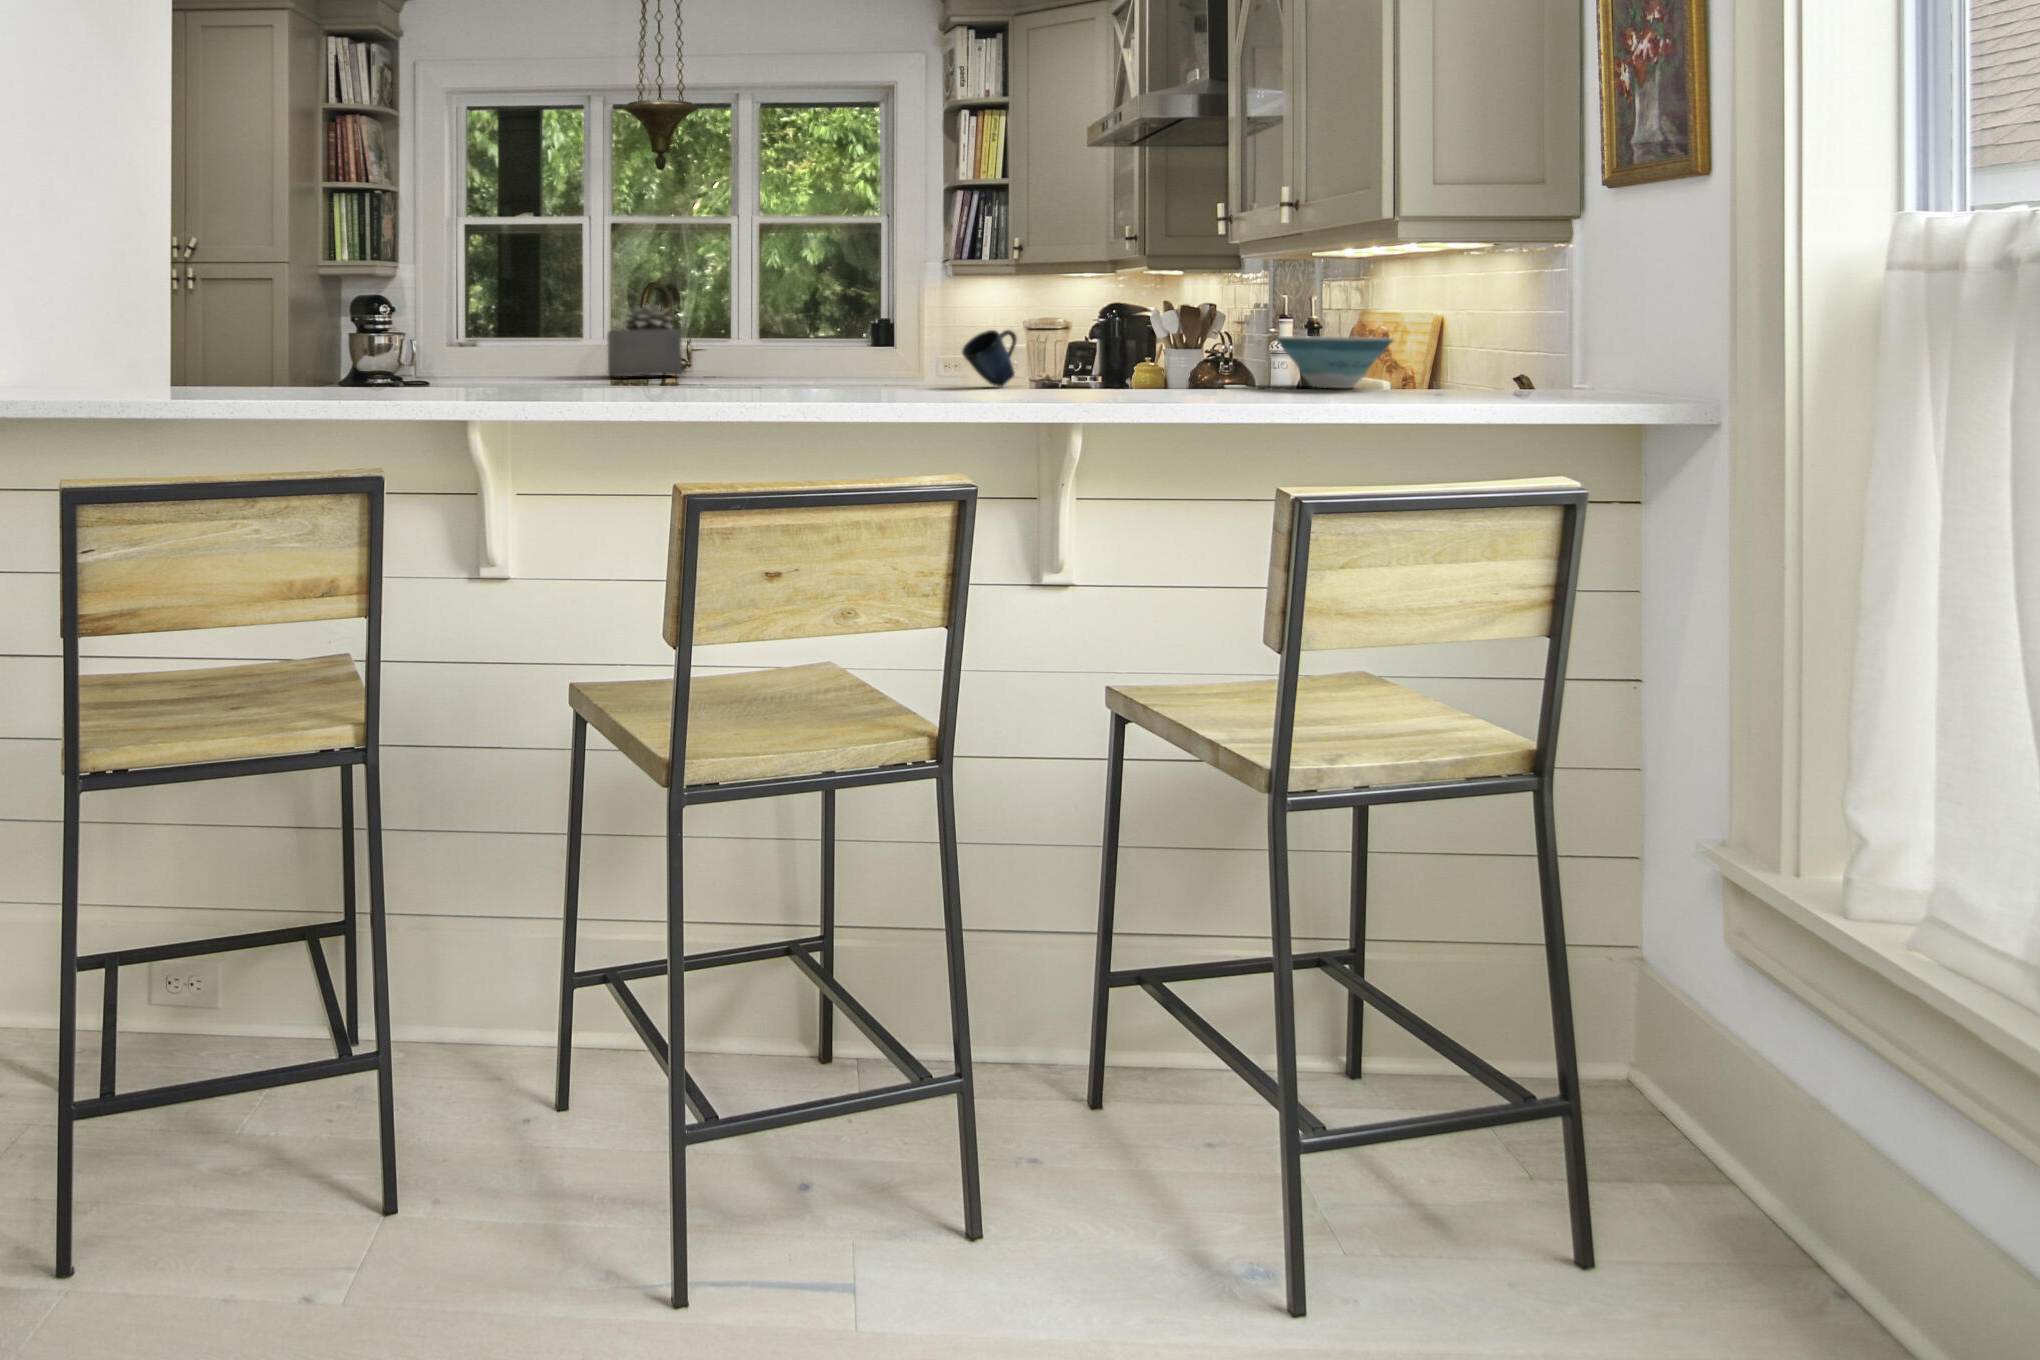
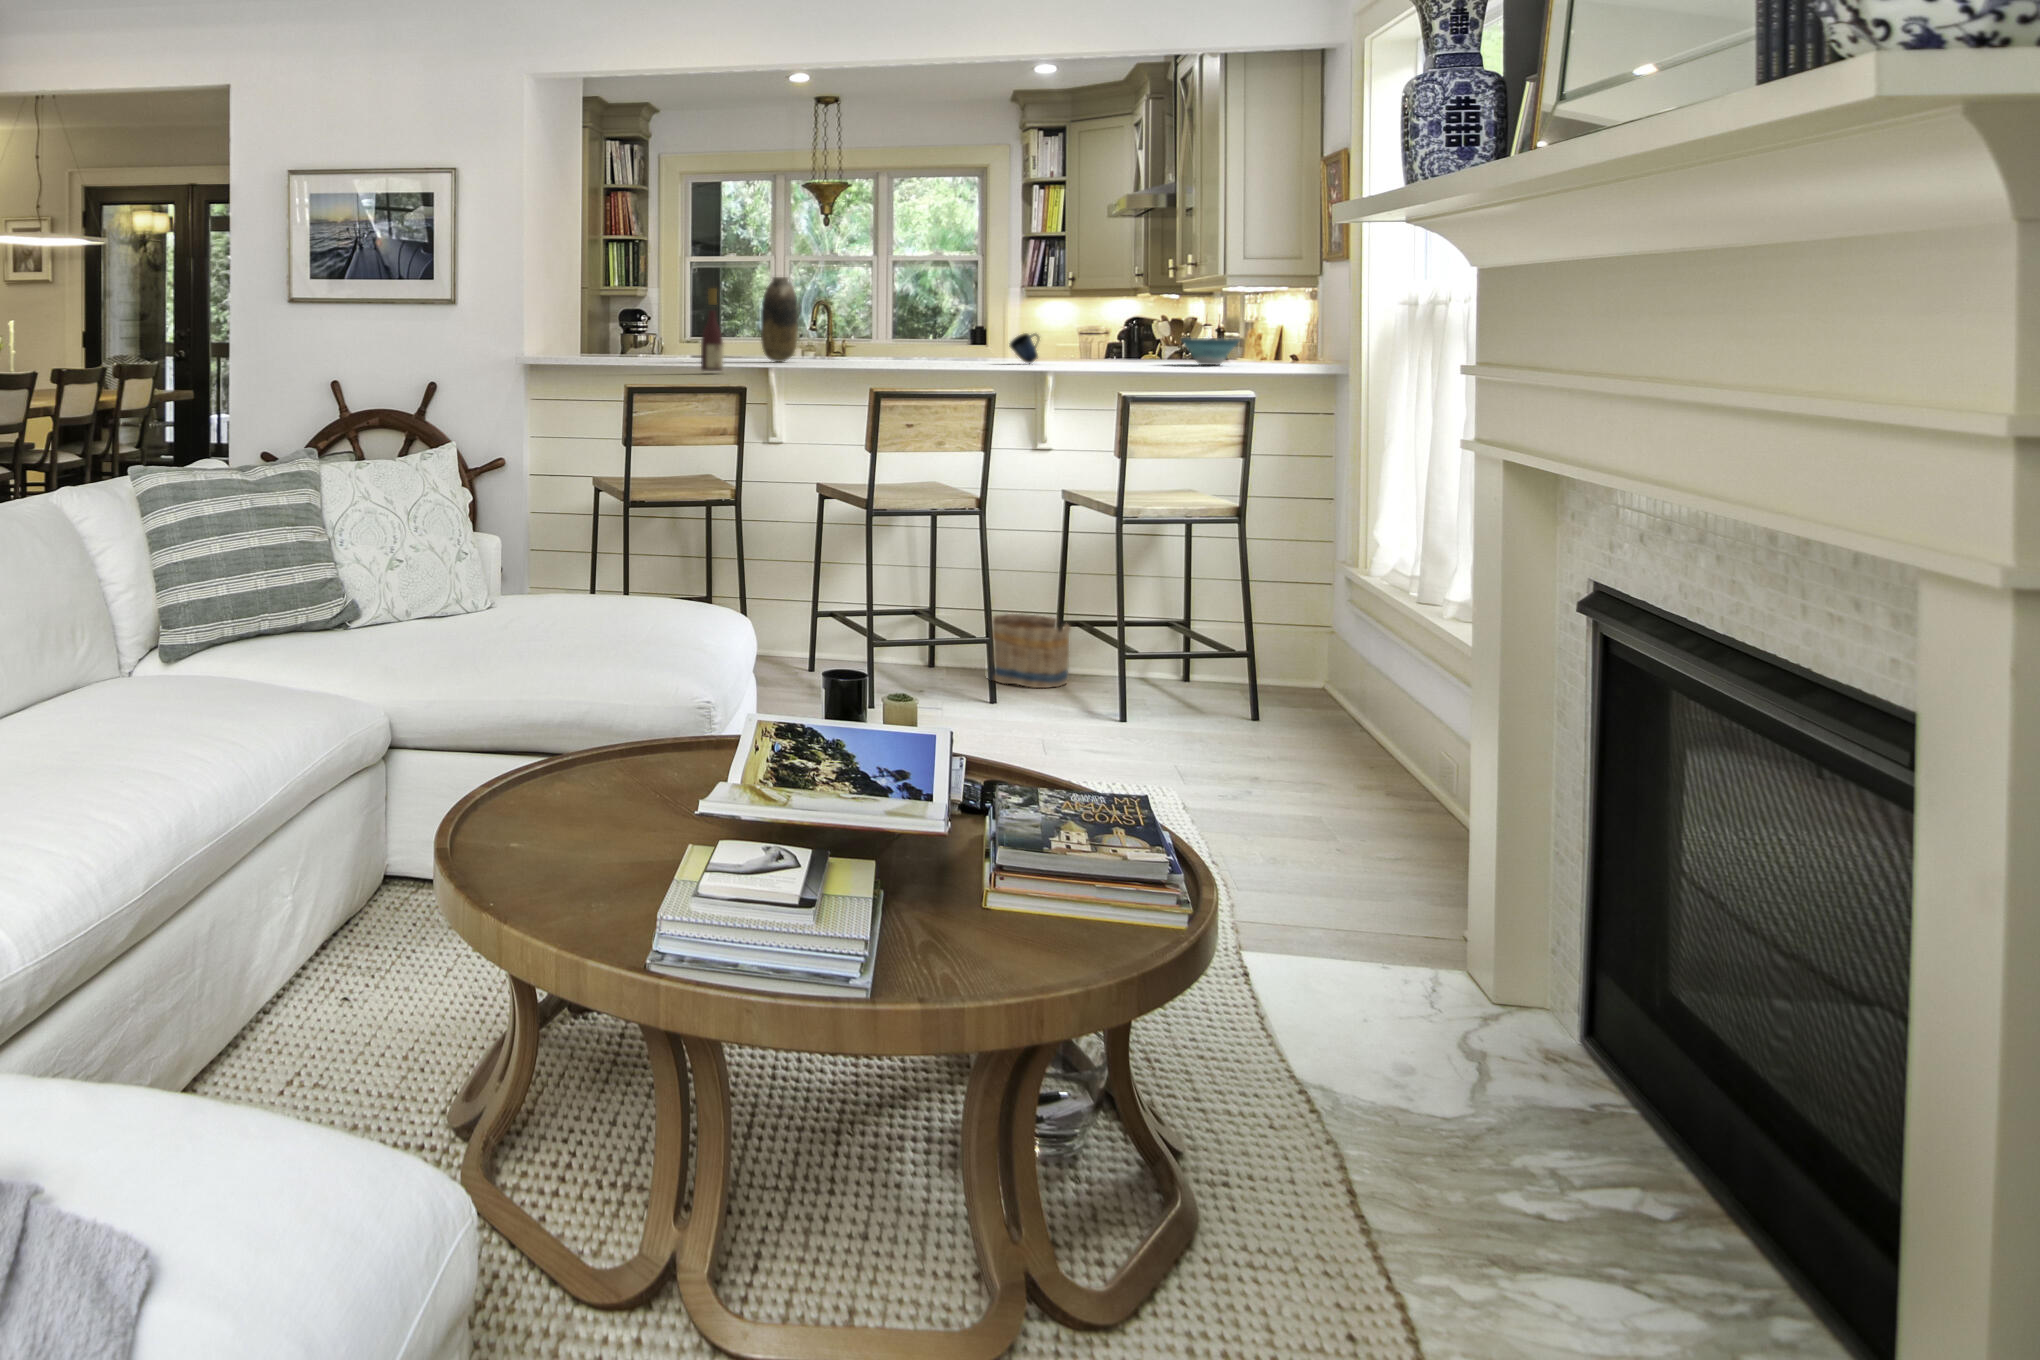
vase: none [512,229,580,386] -> present [761,277,798,362]
wine bottle: none [287,238,344,442] -> present [701,288,723,371]
succulent plant: present [608,305,682,376] -> none [806,317,852,359]
basket: none [948,953,1140,1182] -> present [993,614,1071,688]

